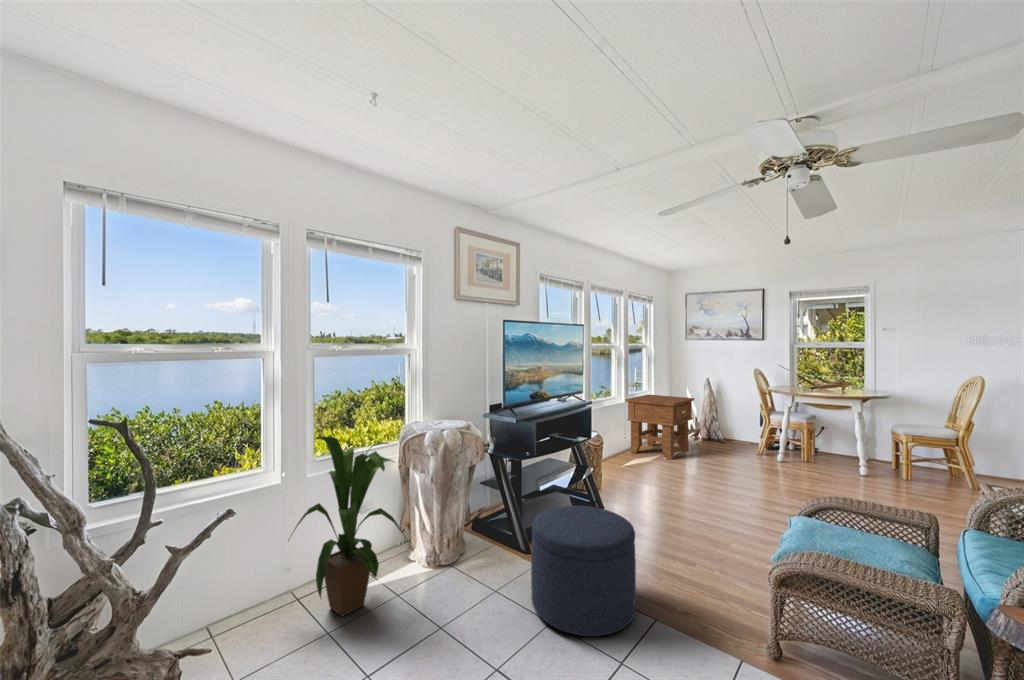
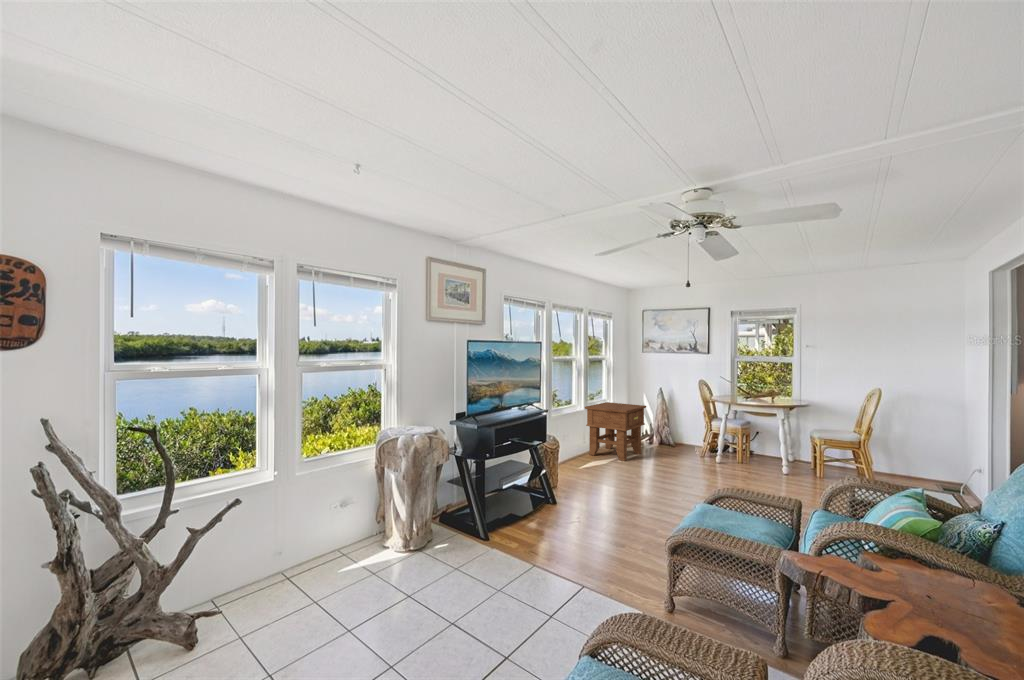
house plant: present [291,436,408,616] -> none [278,441,387,593]
ottoman: present [531,506,636,636] -> none [486,499,571,603]

